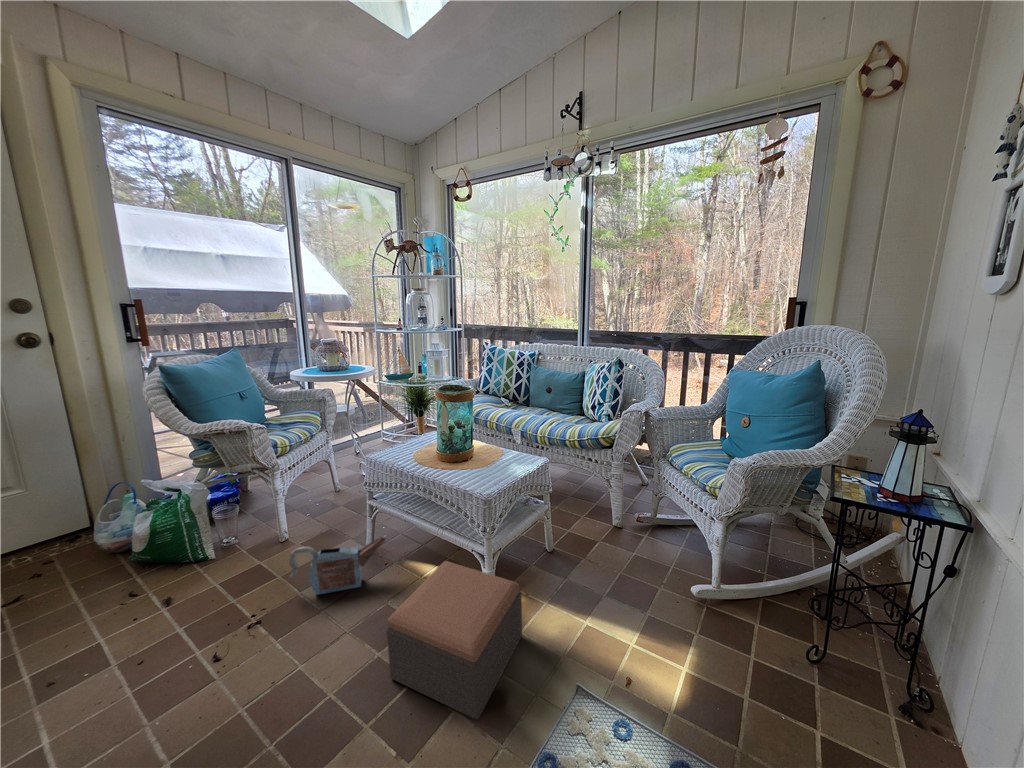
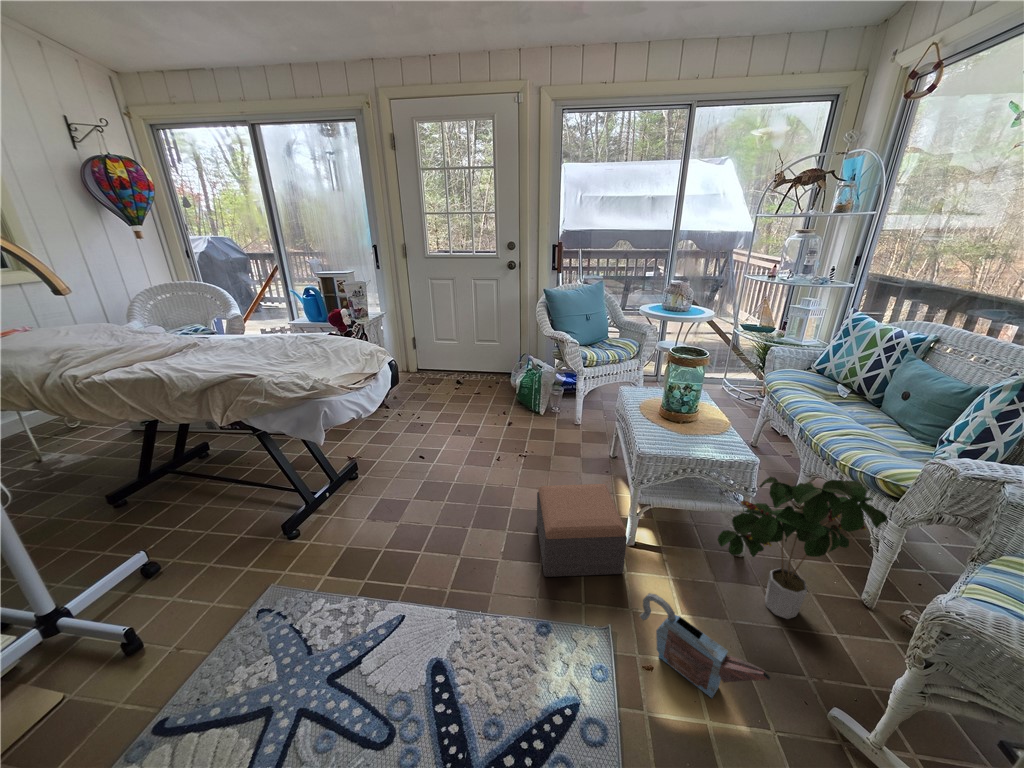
potted plant: none [571,443,629,569] -> present [718,477,888,619]
watering can: present [289,537,385,595] -> present [640,594,770,698]

